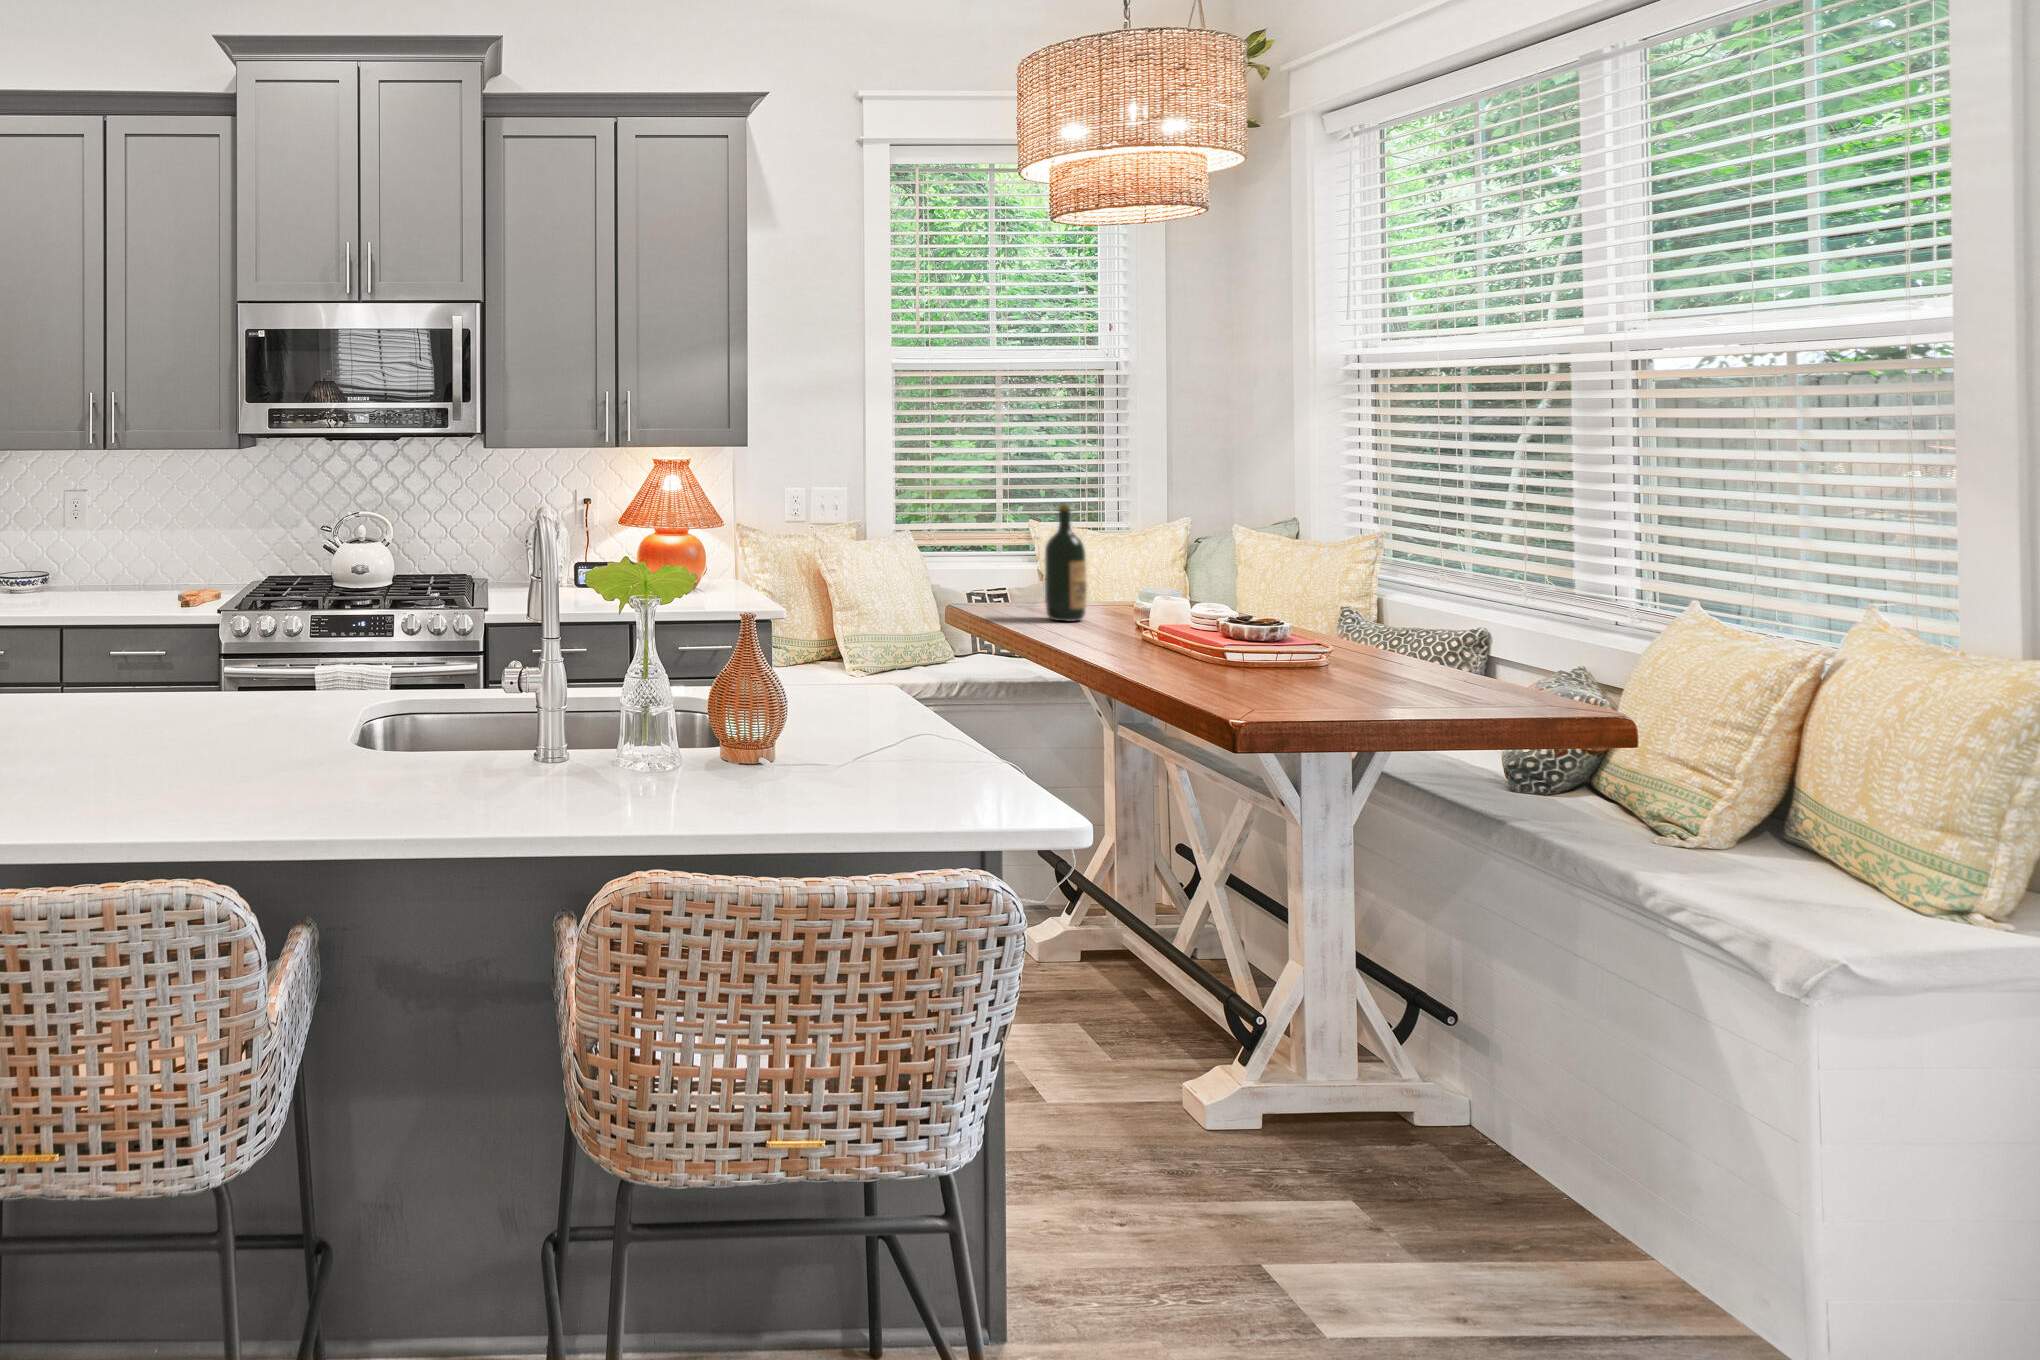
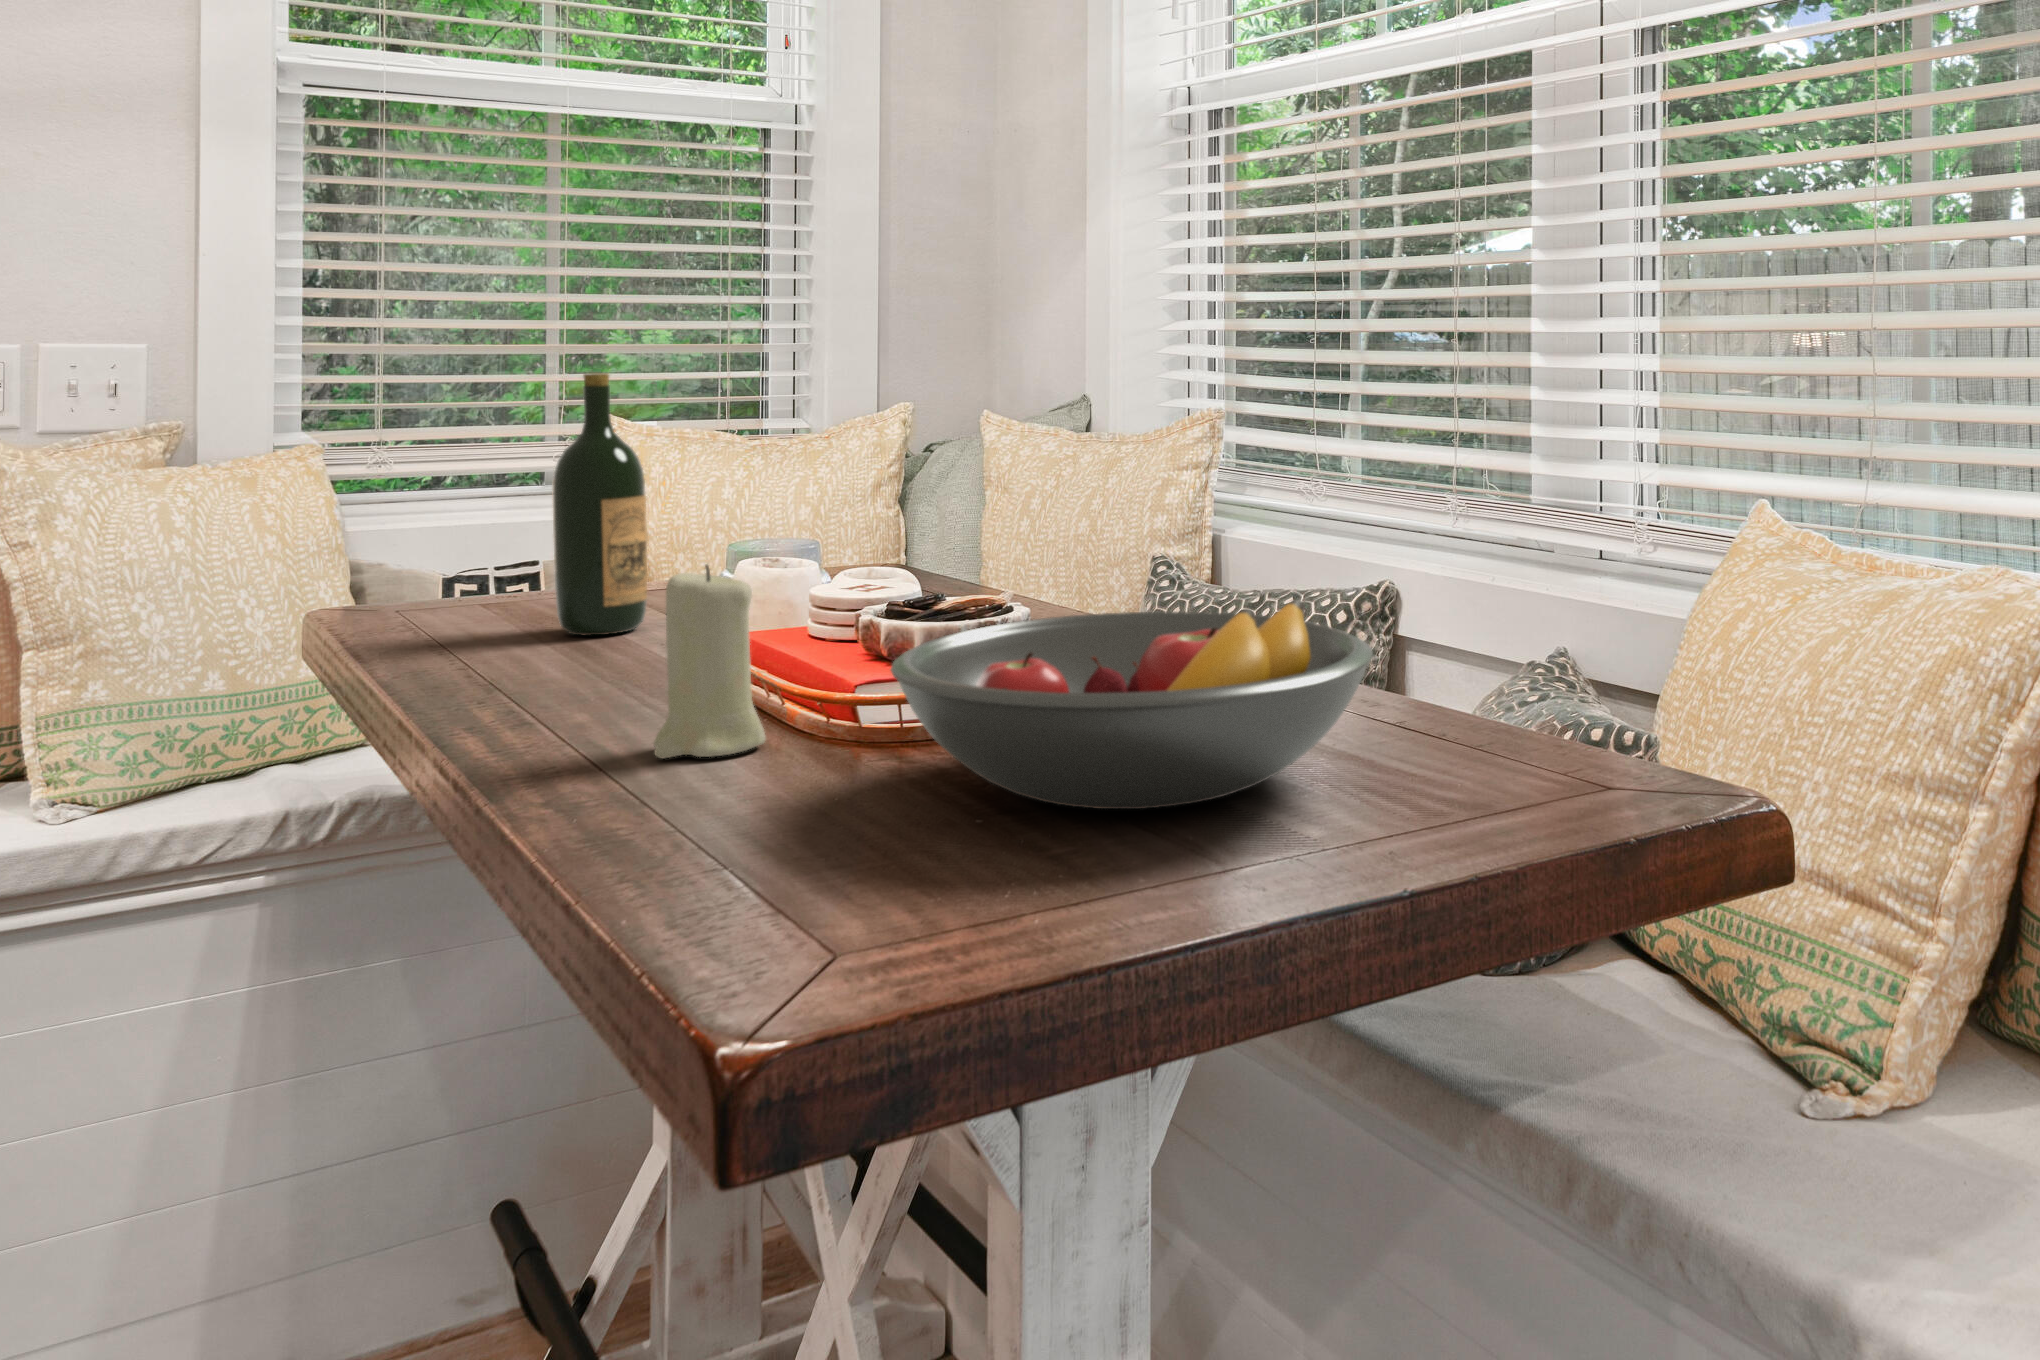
candle: none [1143,594,1189,666] -> present [654,565,766,758]
fruit bowl: none [1255,625,1461,694] -> present [891,600,1373,809]

